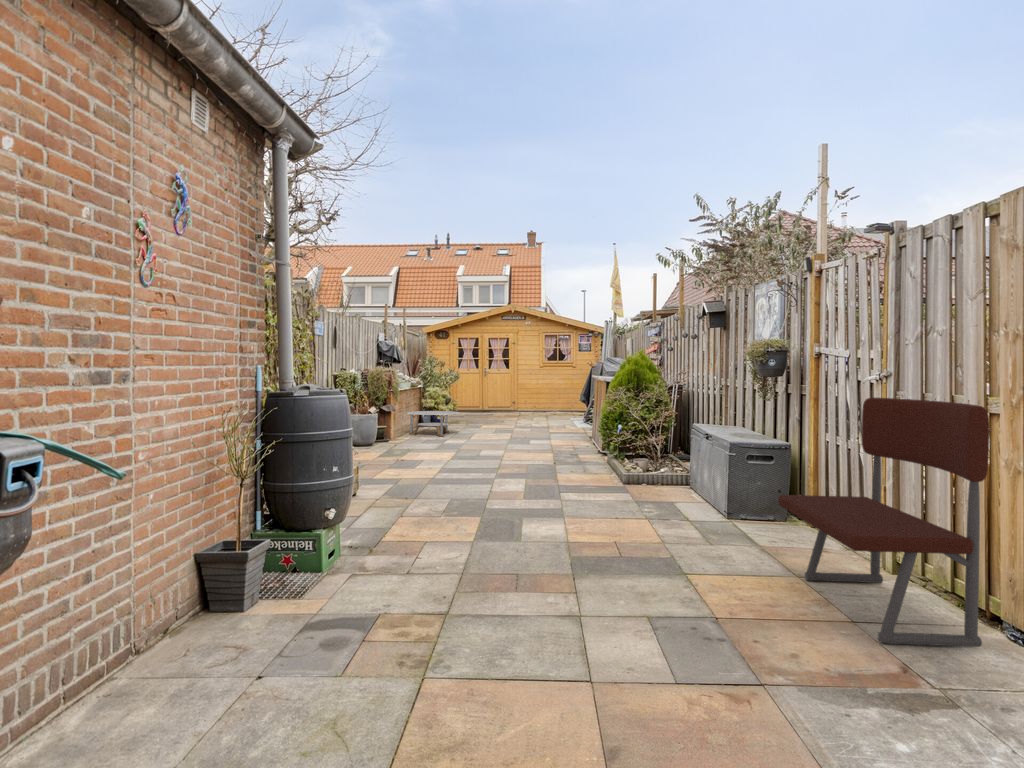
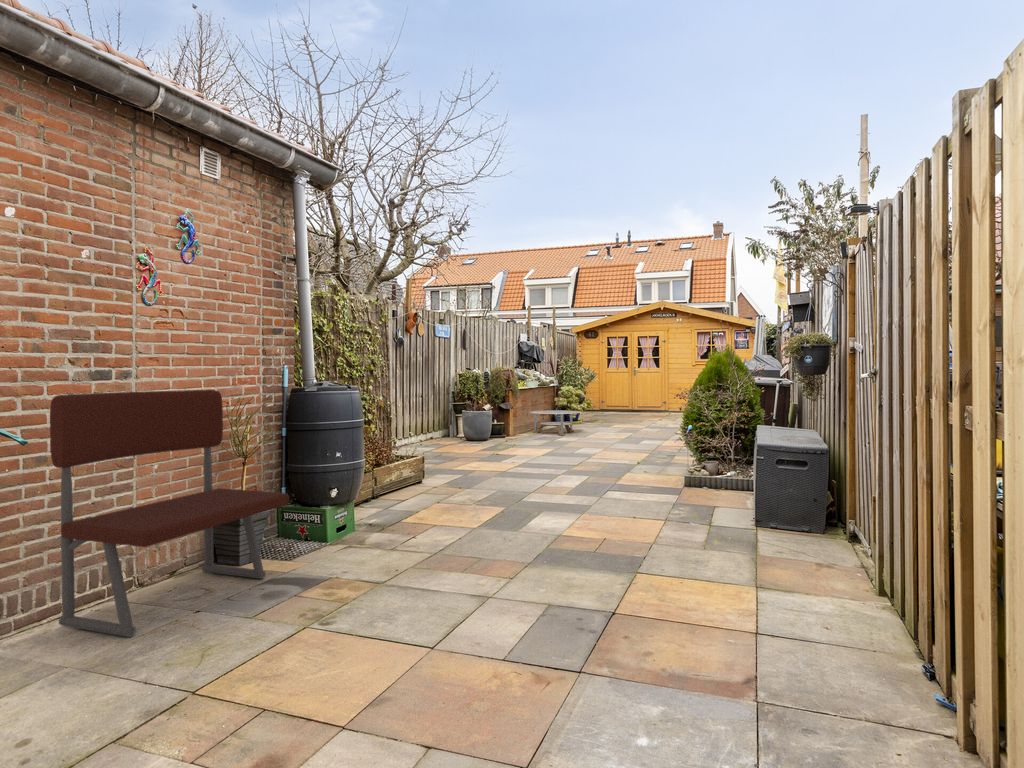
bench: present [778,398,989,647] -> present [50,390,289,637]

